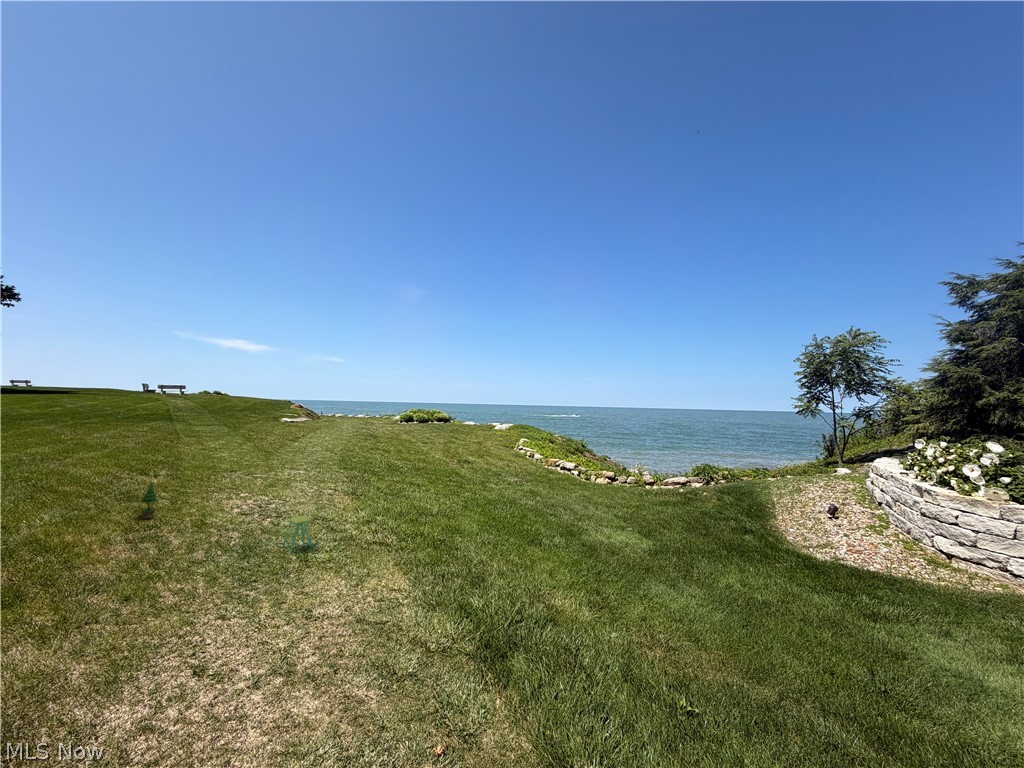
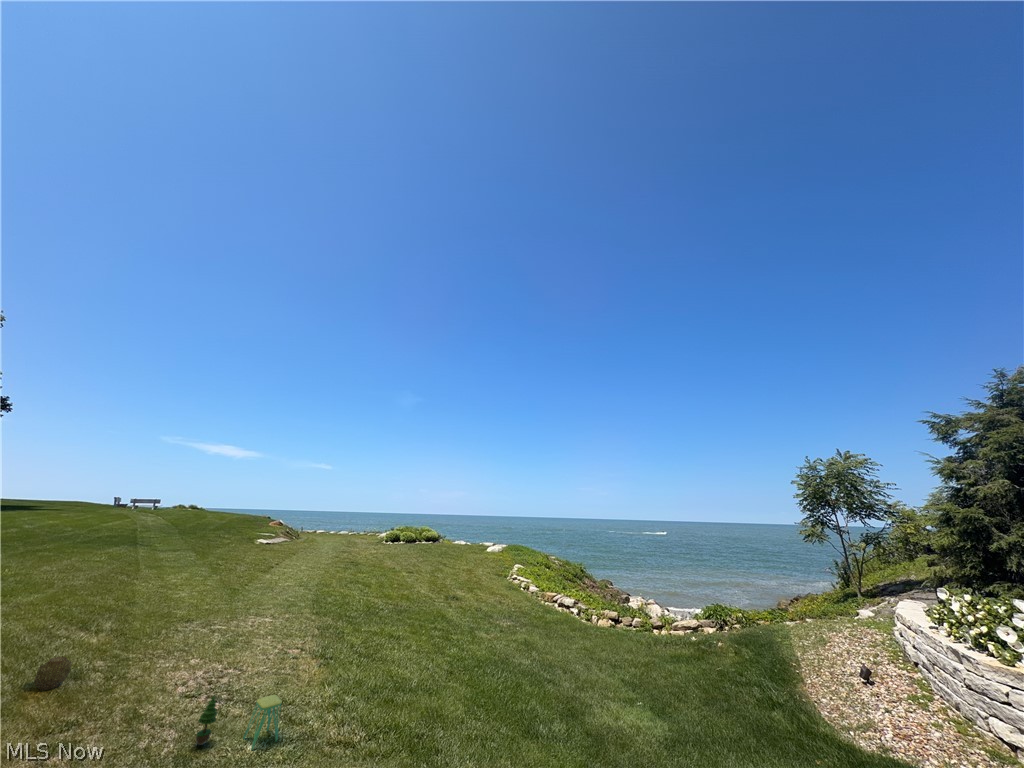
potted tree: present [141,483,158,518] -> present [196,695,217,745]
woven basket: none [99,487,128,512] -> present [35,657,72,689]

